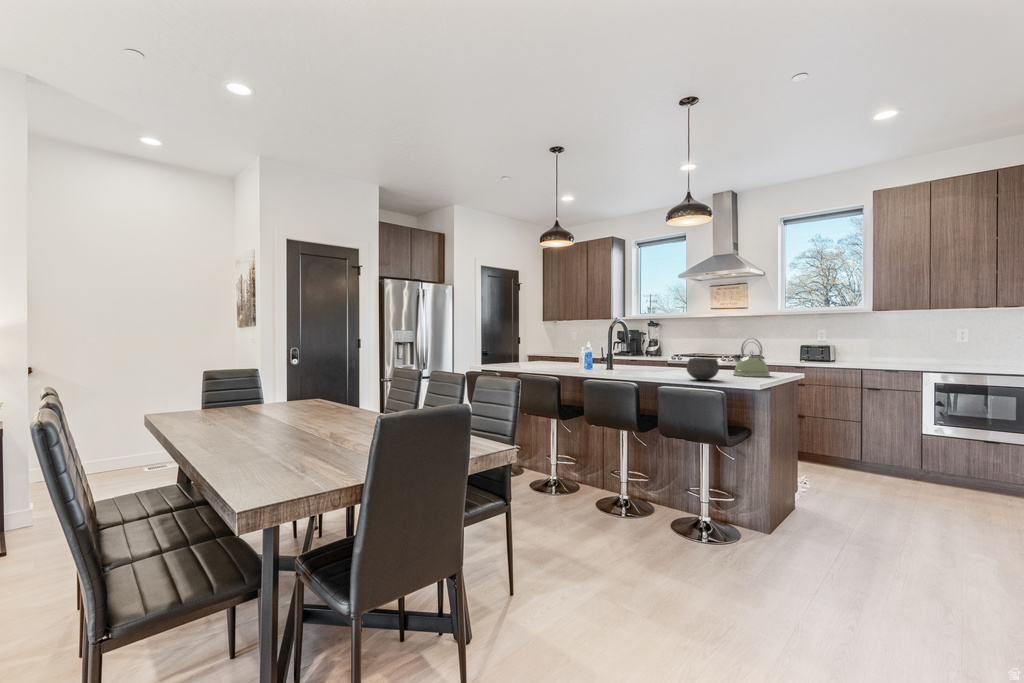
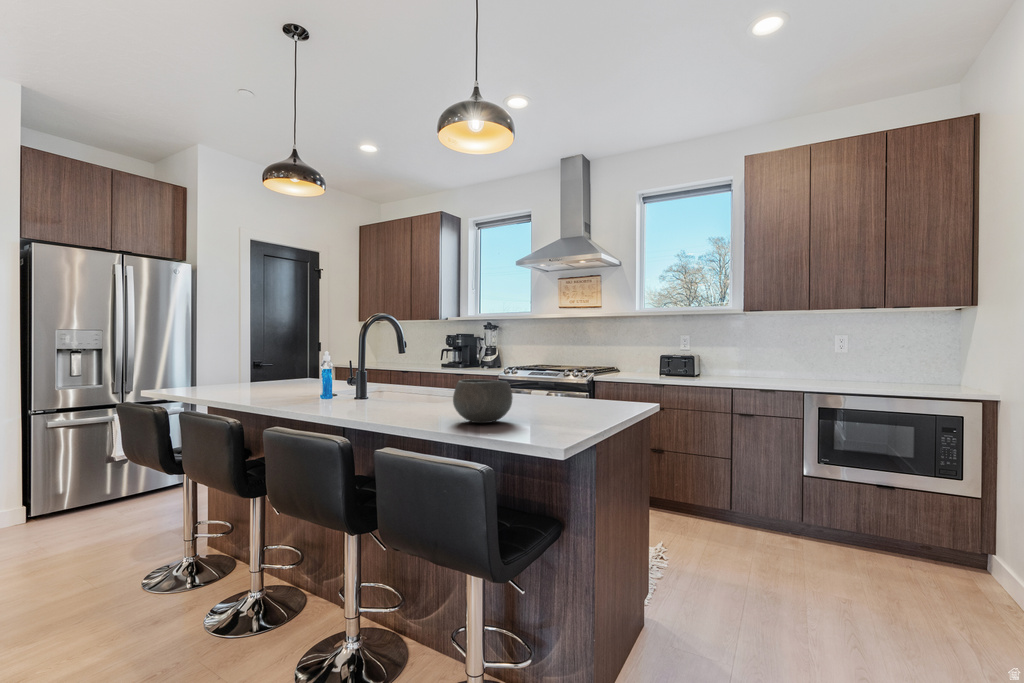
kettle: present [733,338,770,377] -> none [555,343,612,410]

